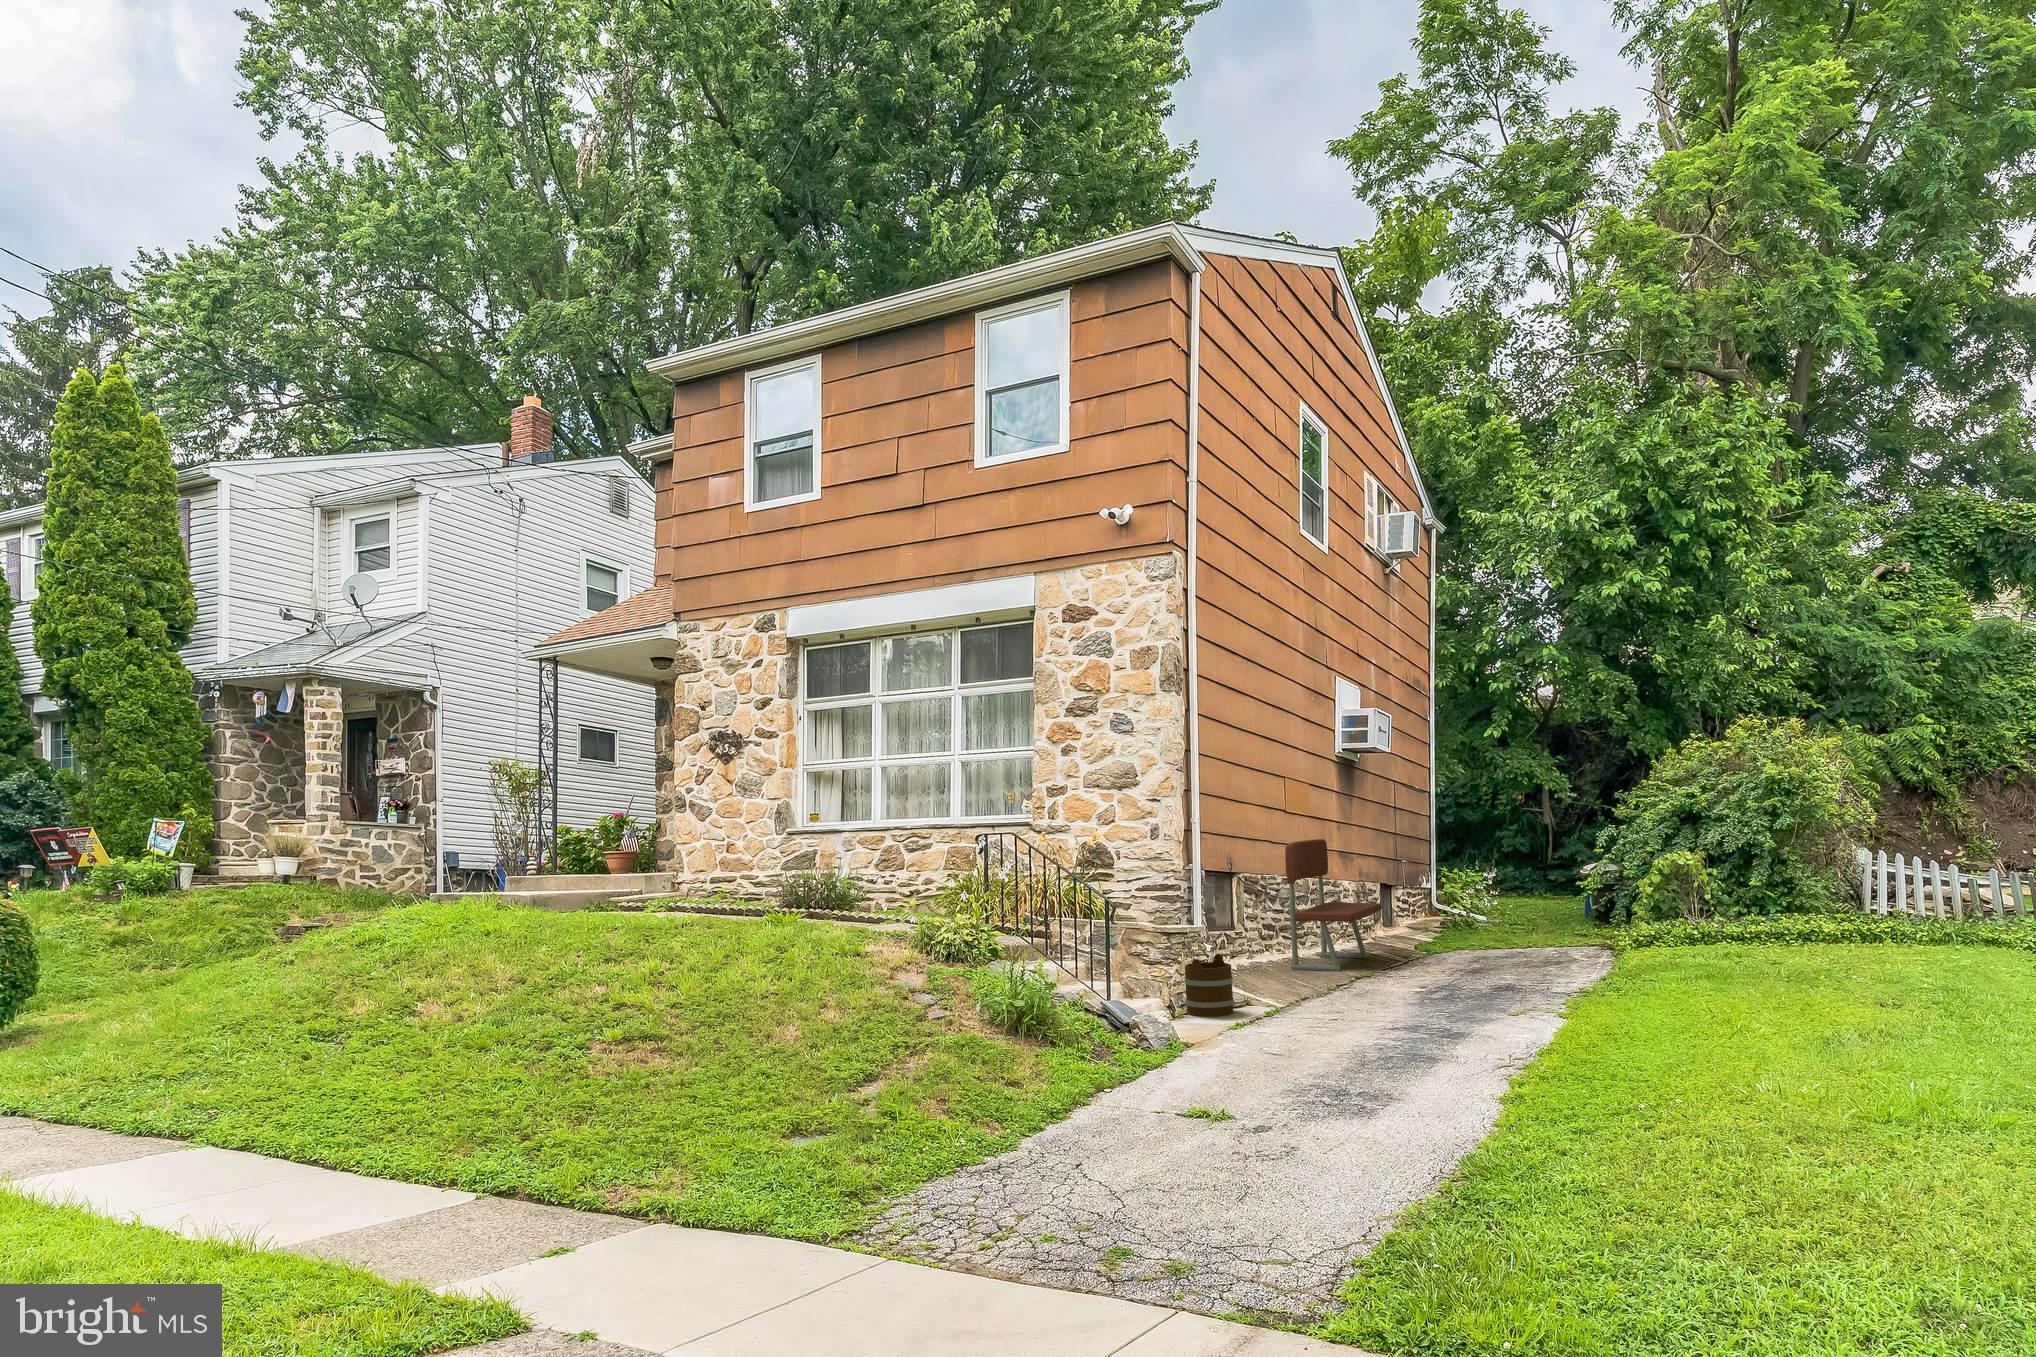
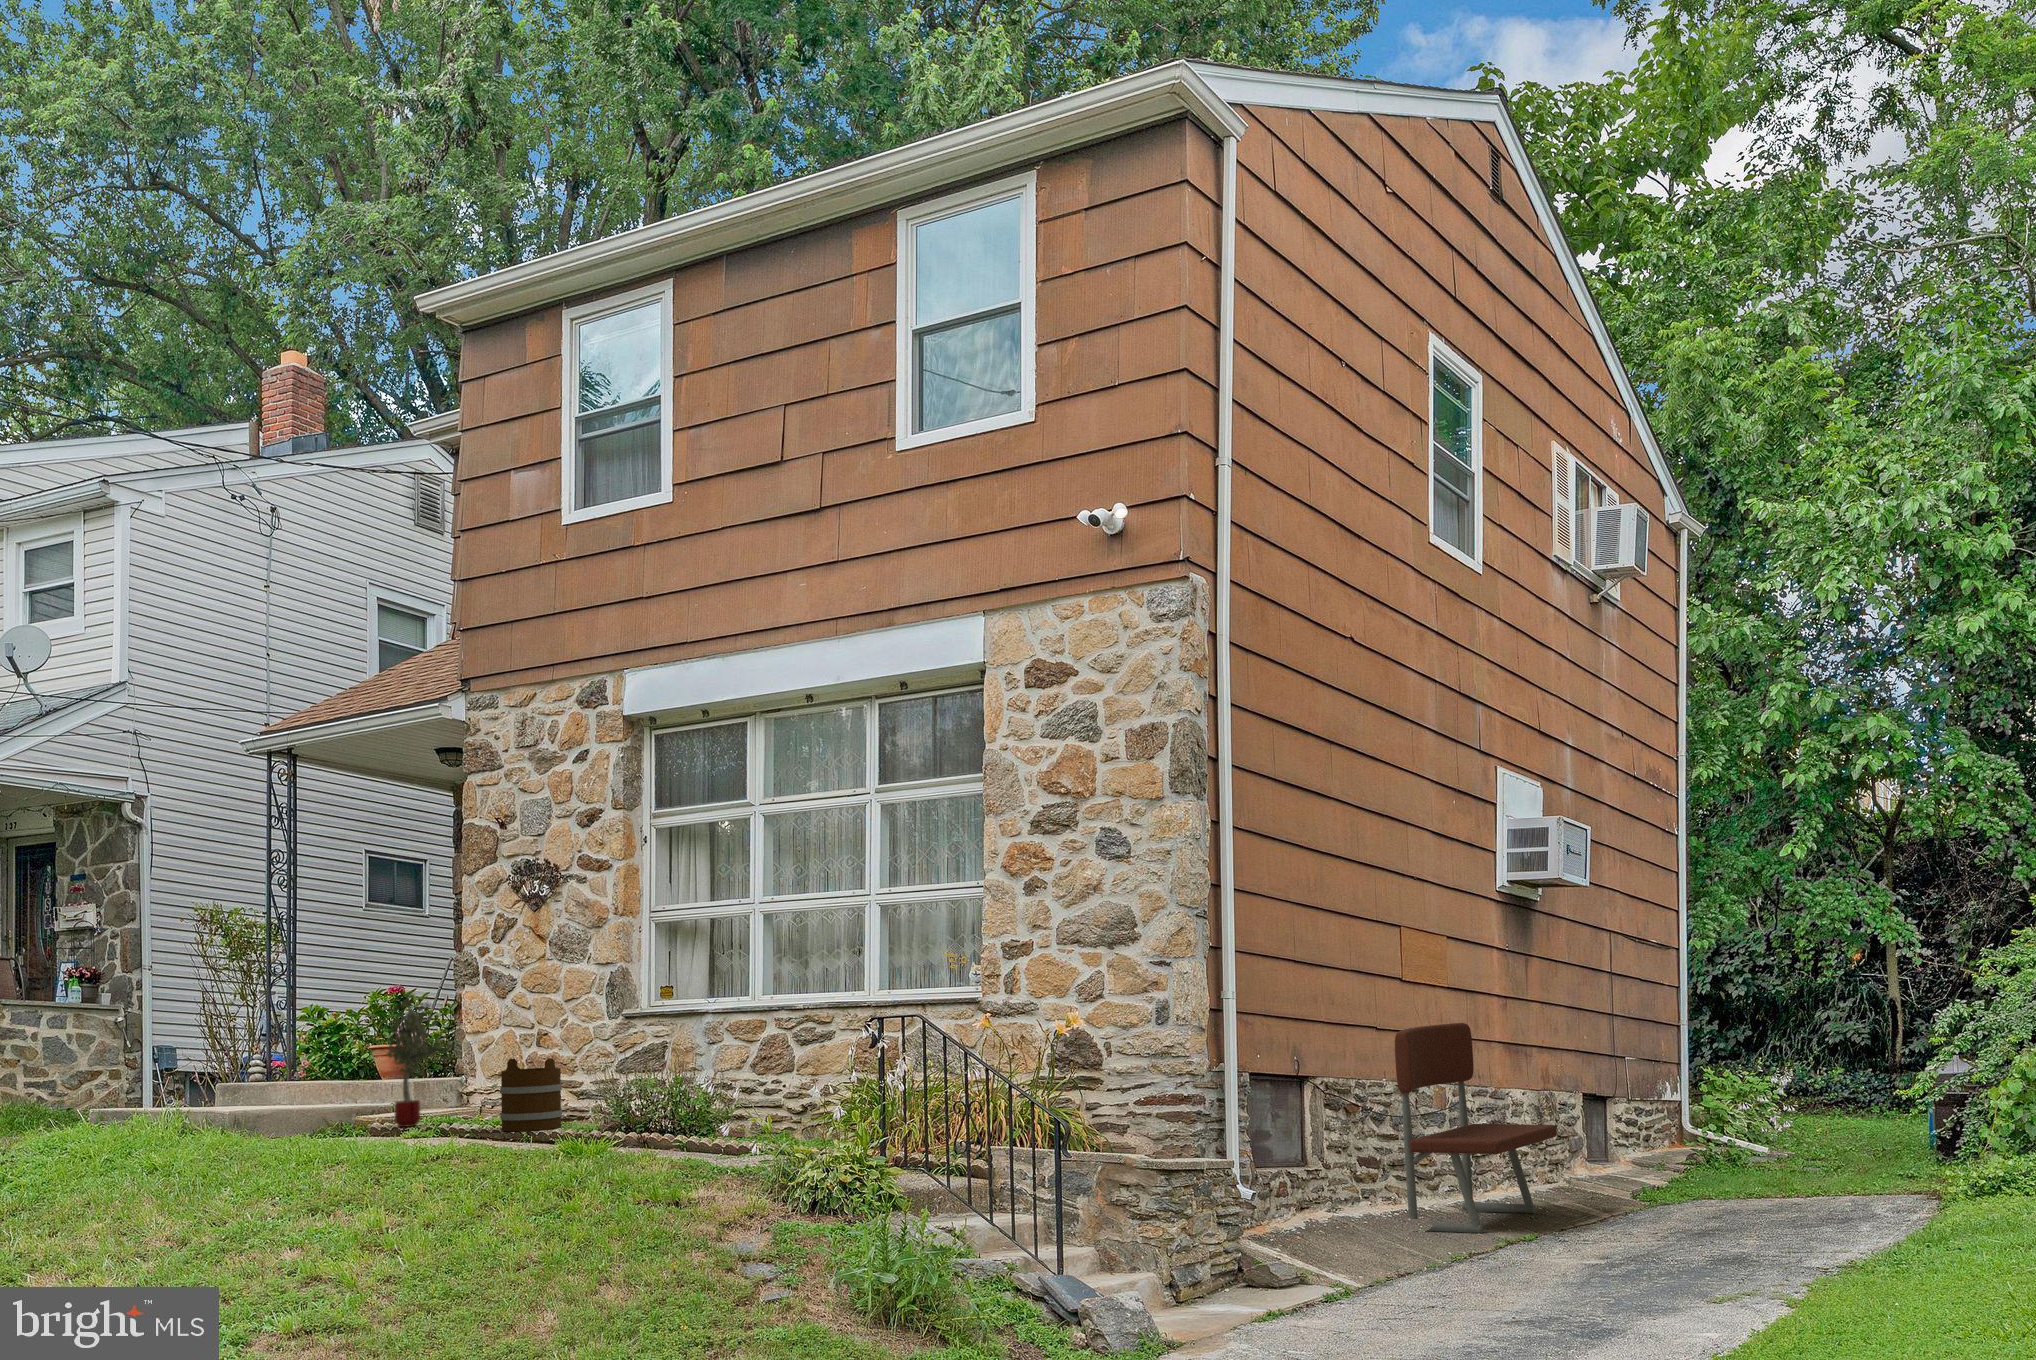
potted tree: none [625,818,674,905] -> present [385,994,453,1127]
bucket: present [1185,954,1234,1016] -> present [500,1058,562,1131]

